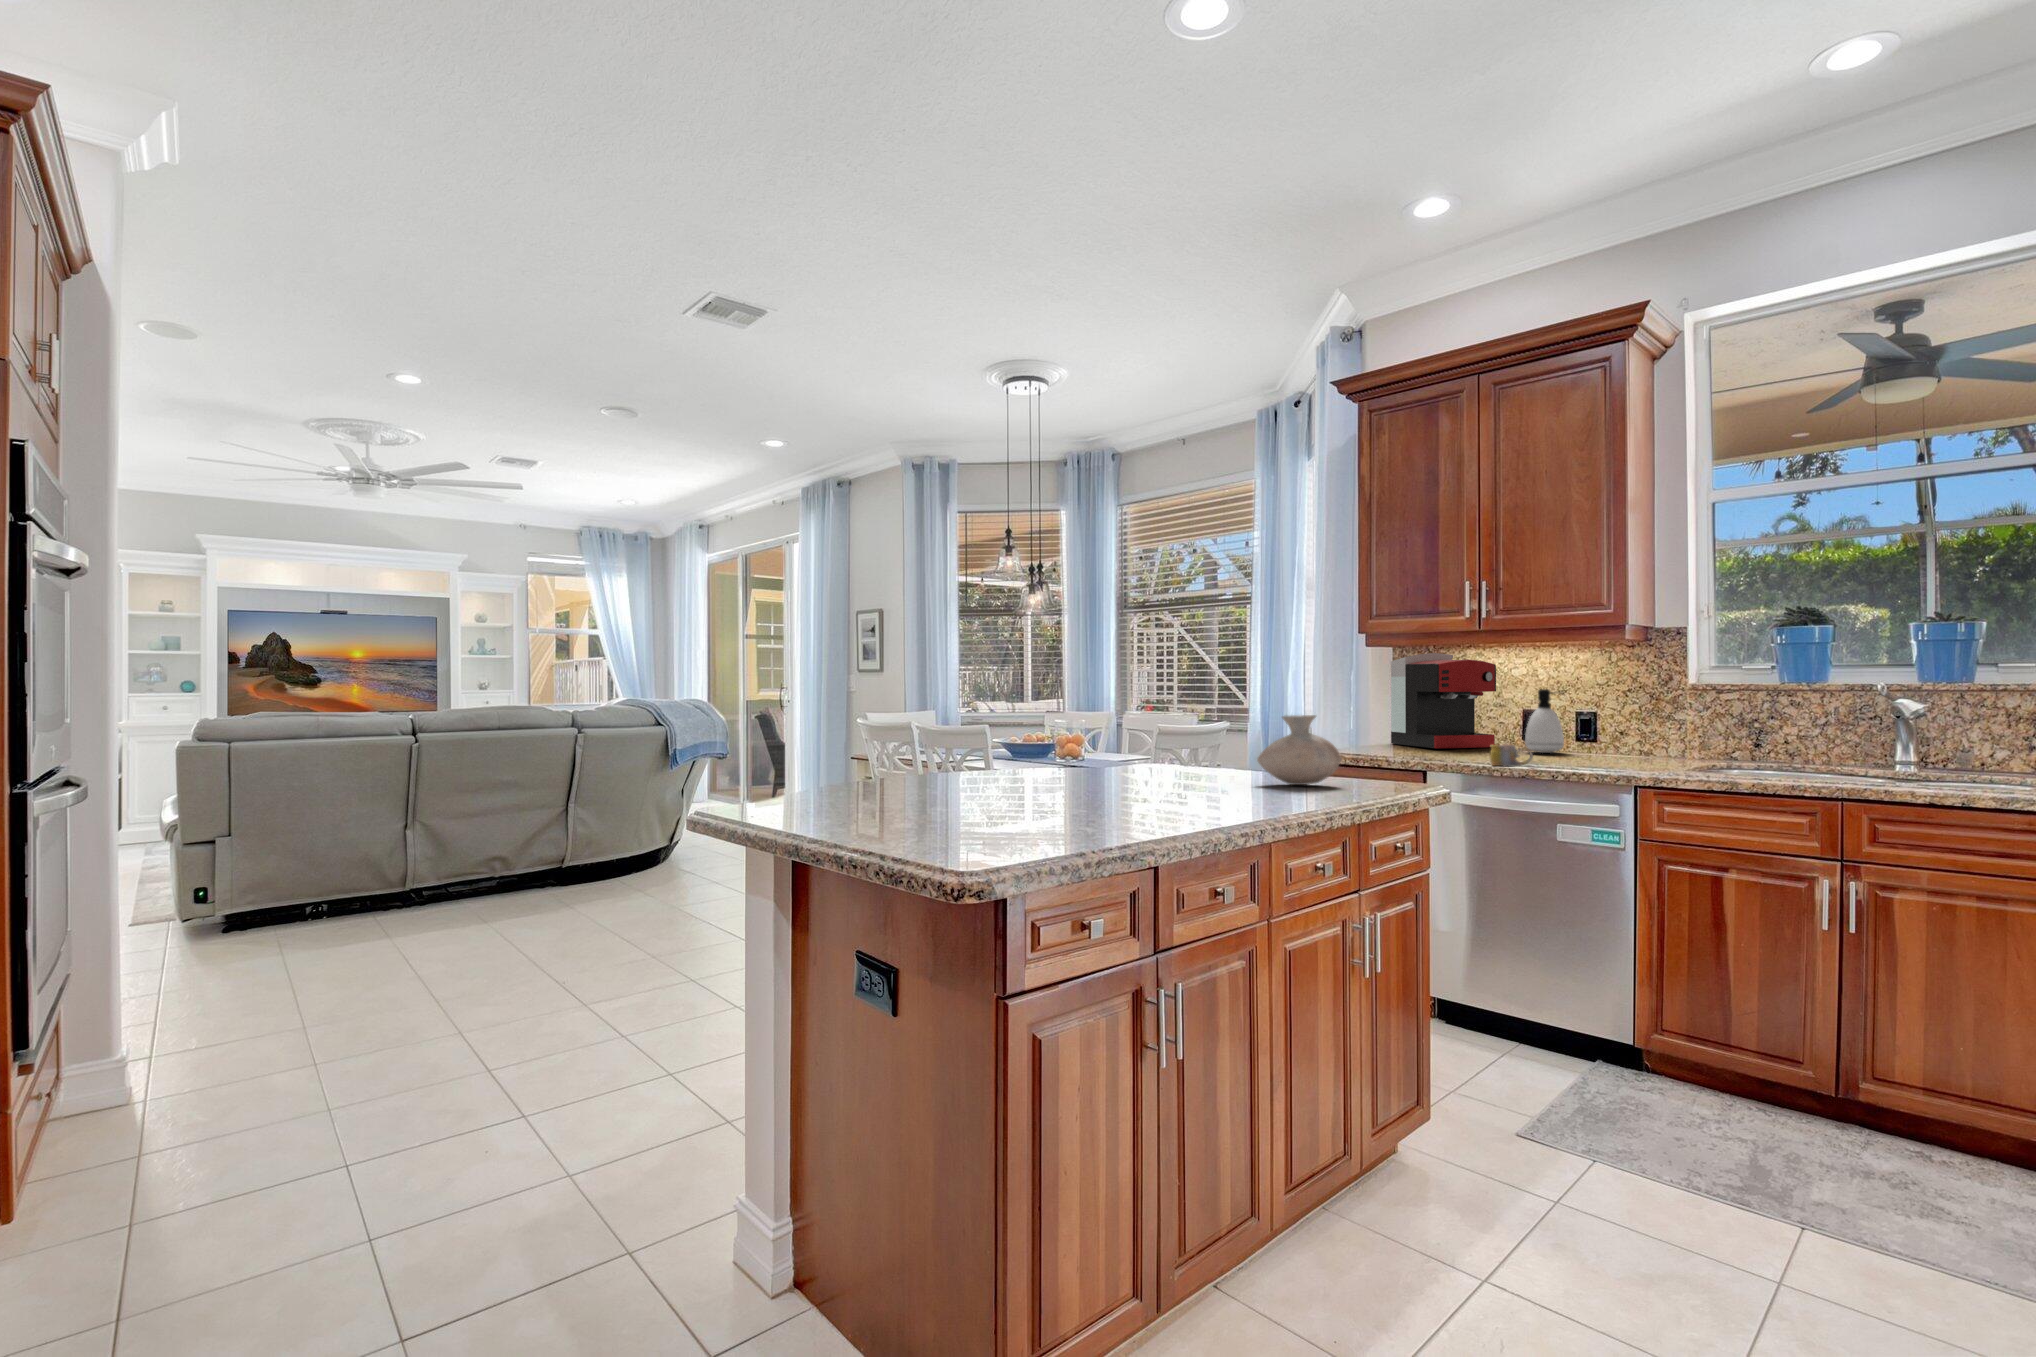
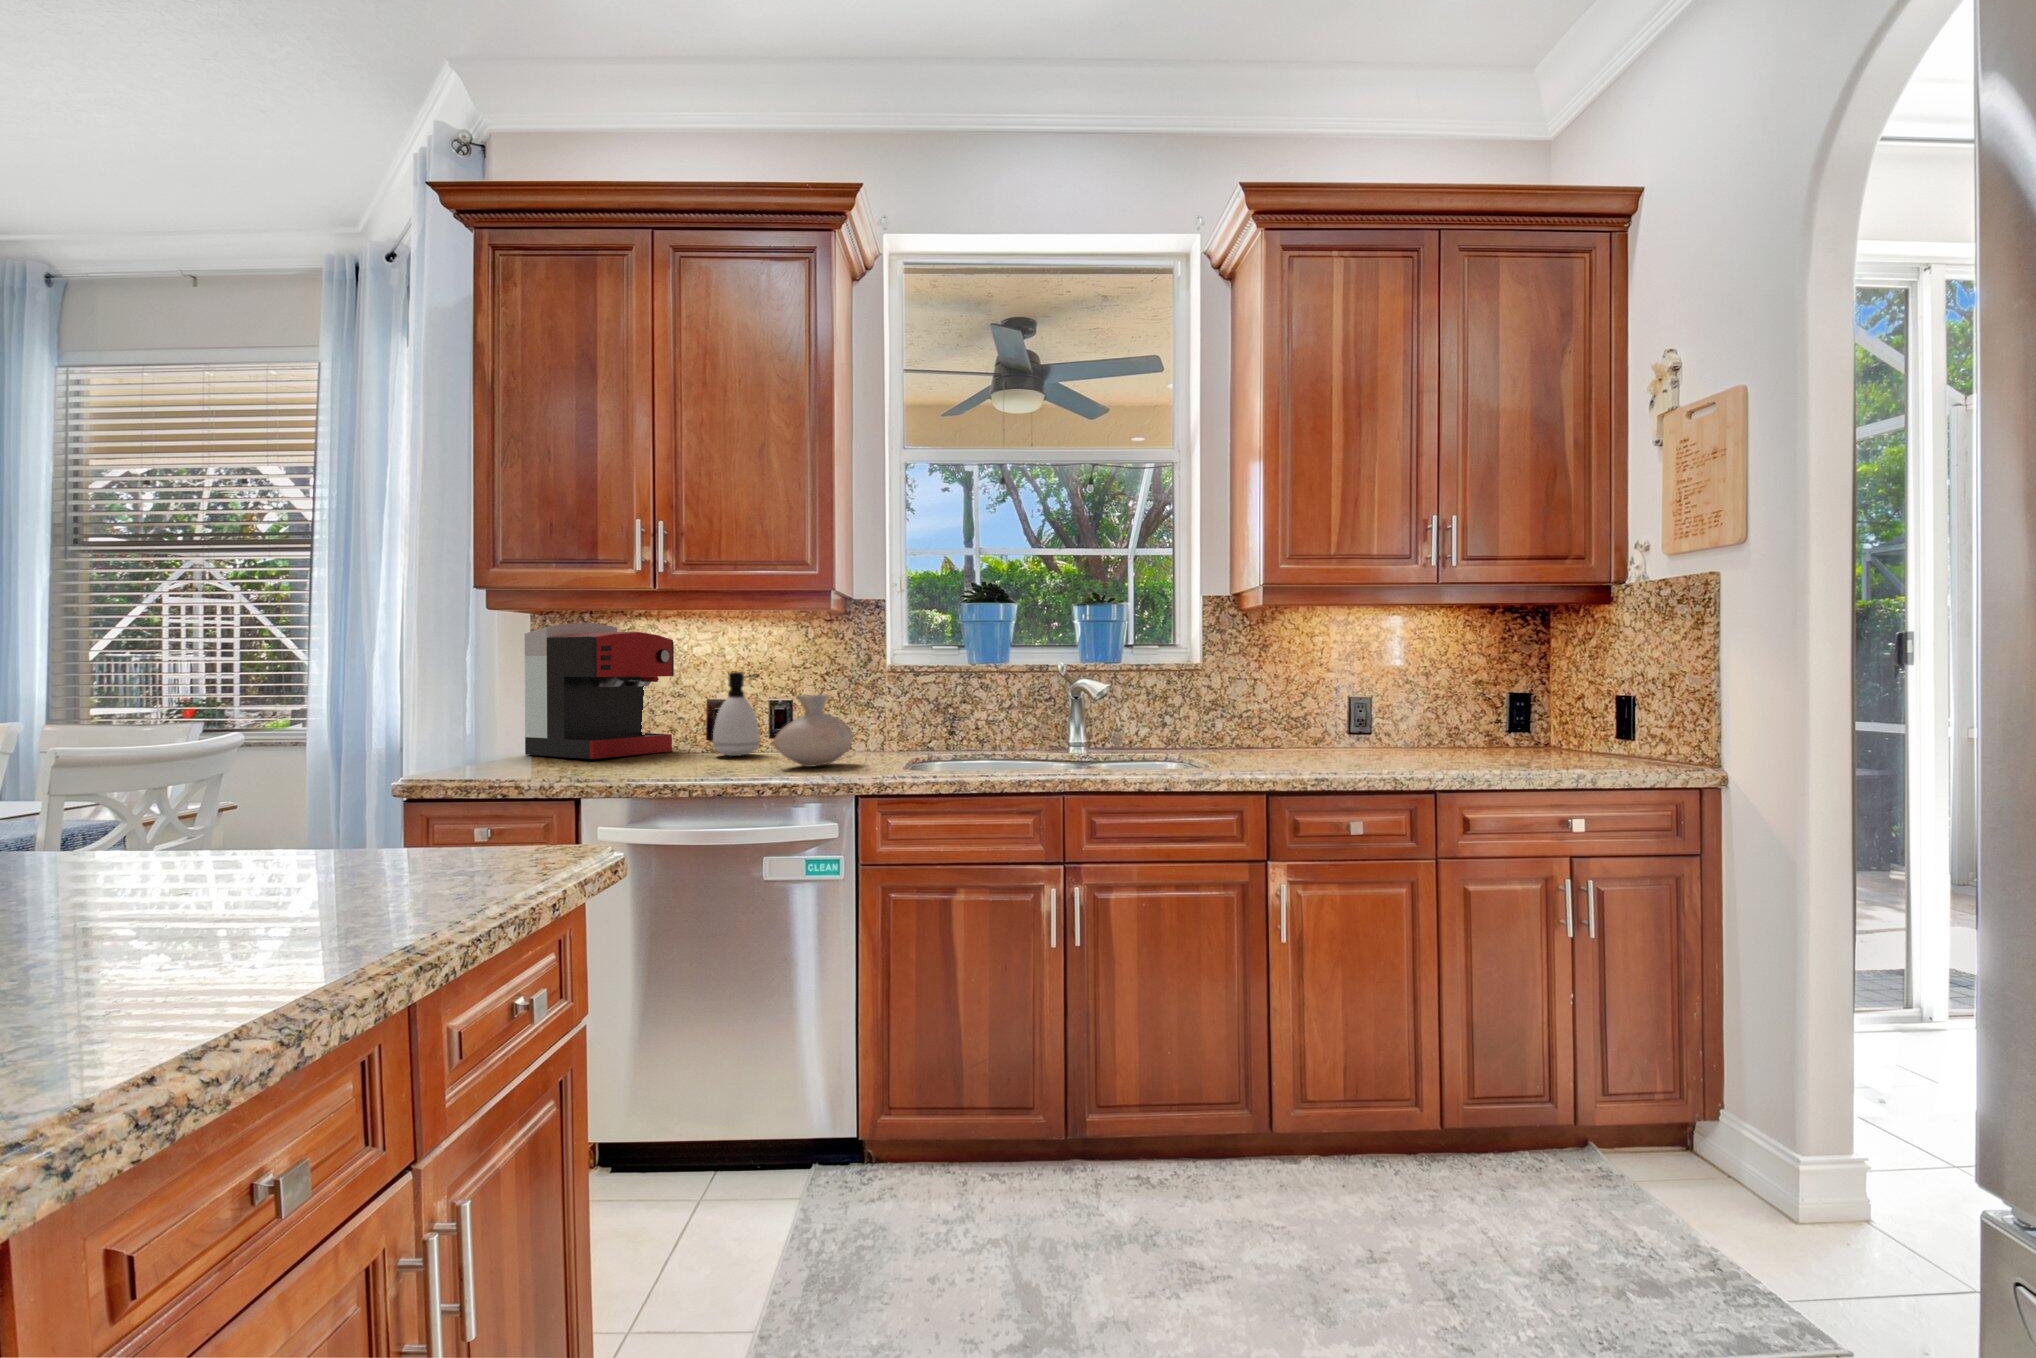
vase: present [1257,715,1342,785] -> present [773,694,853,767]
mug: present [1490,744,1533,766] -> none [673,750,732,783]

